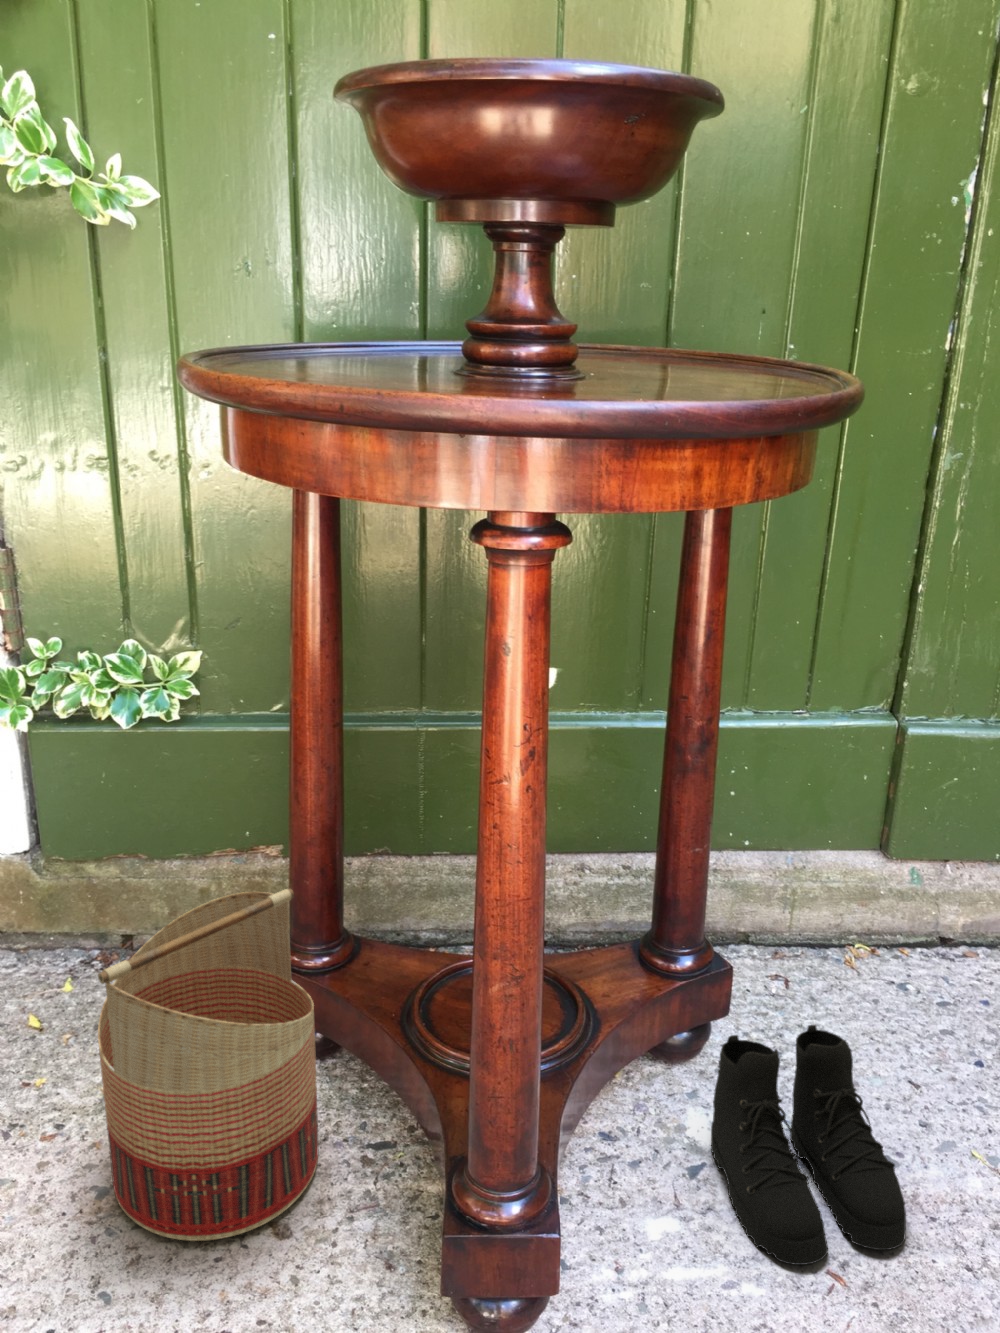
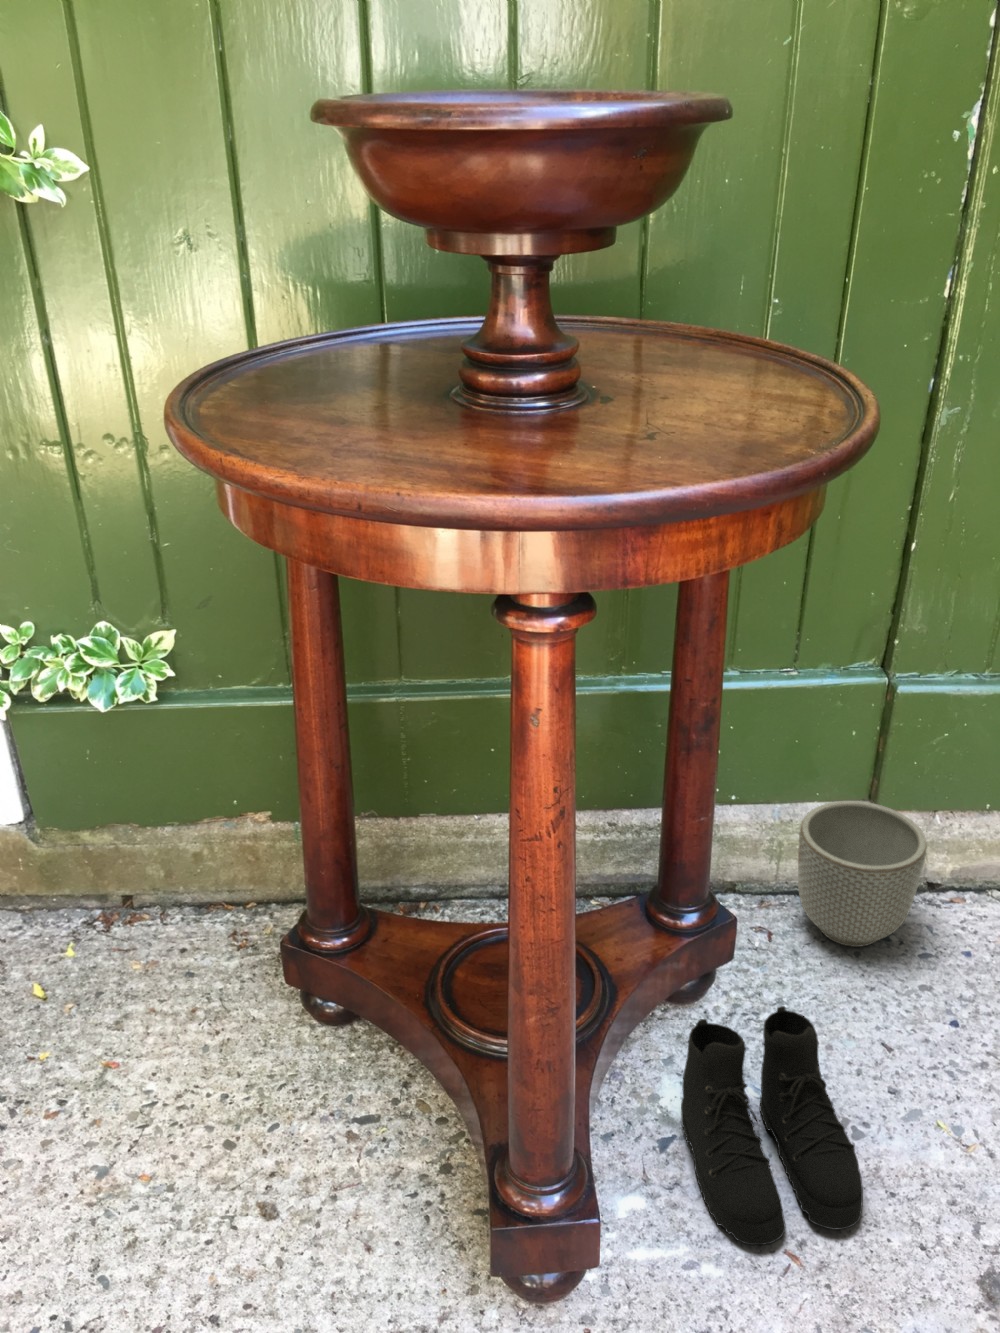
planter: none [813,847,942,993] -> present [798,801,926,947]
basket: present [98,889,319,1241] -> none [74,893,305,1223]

